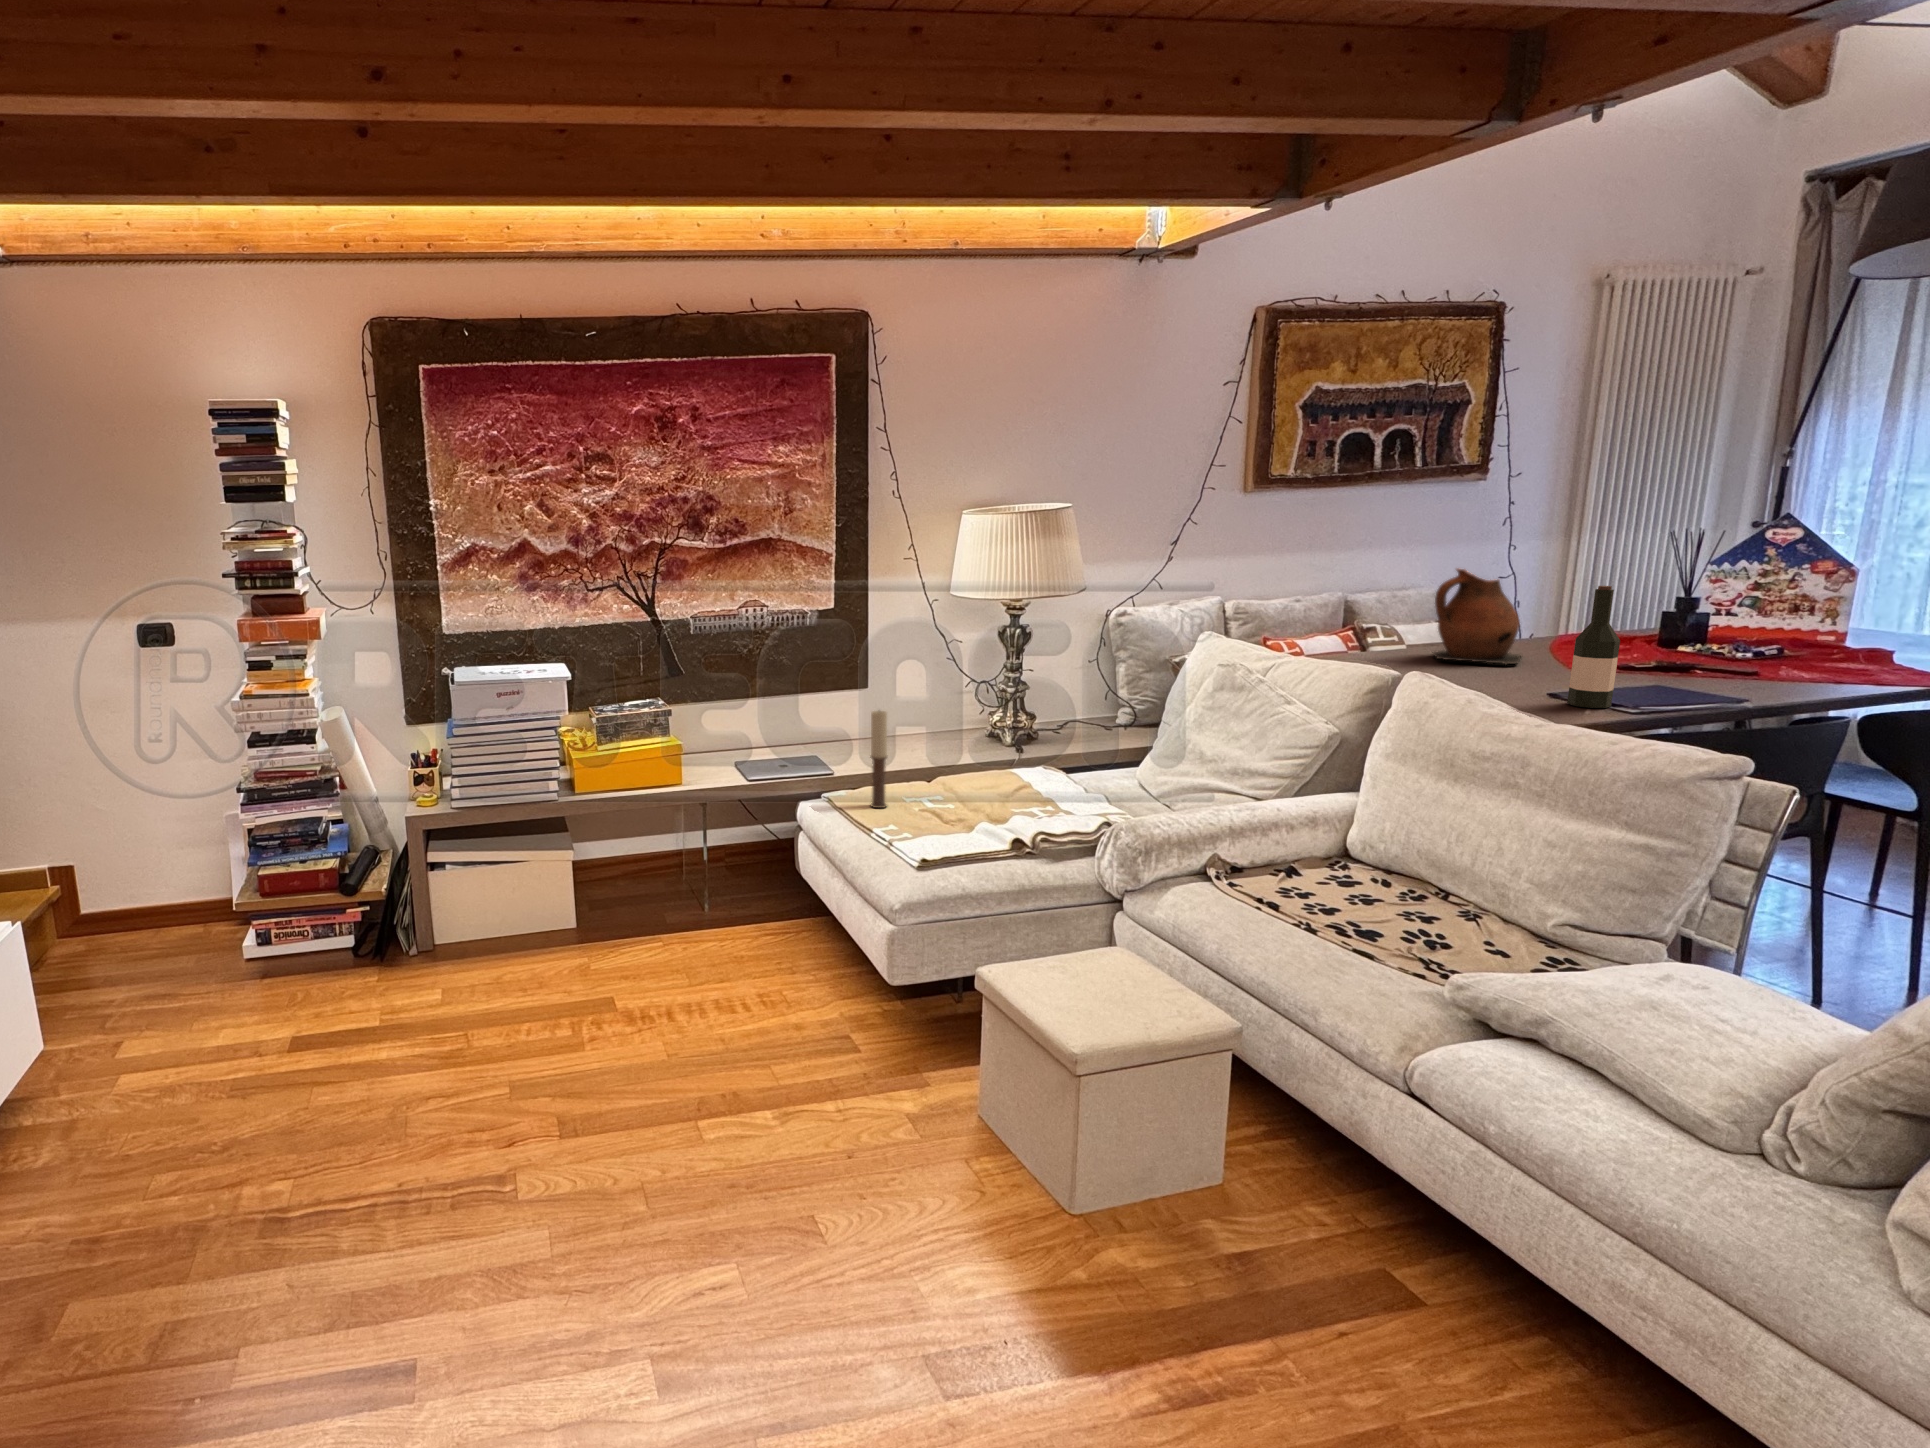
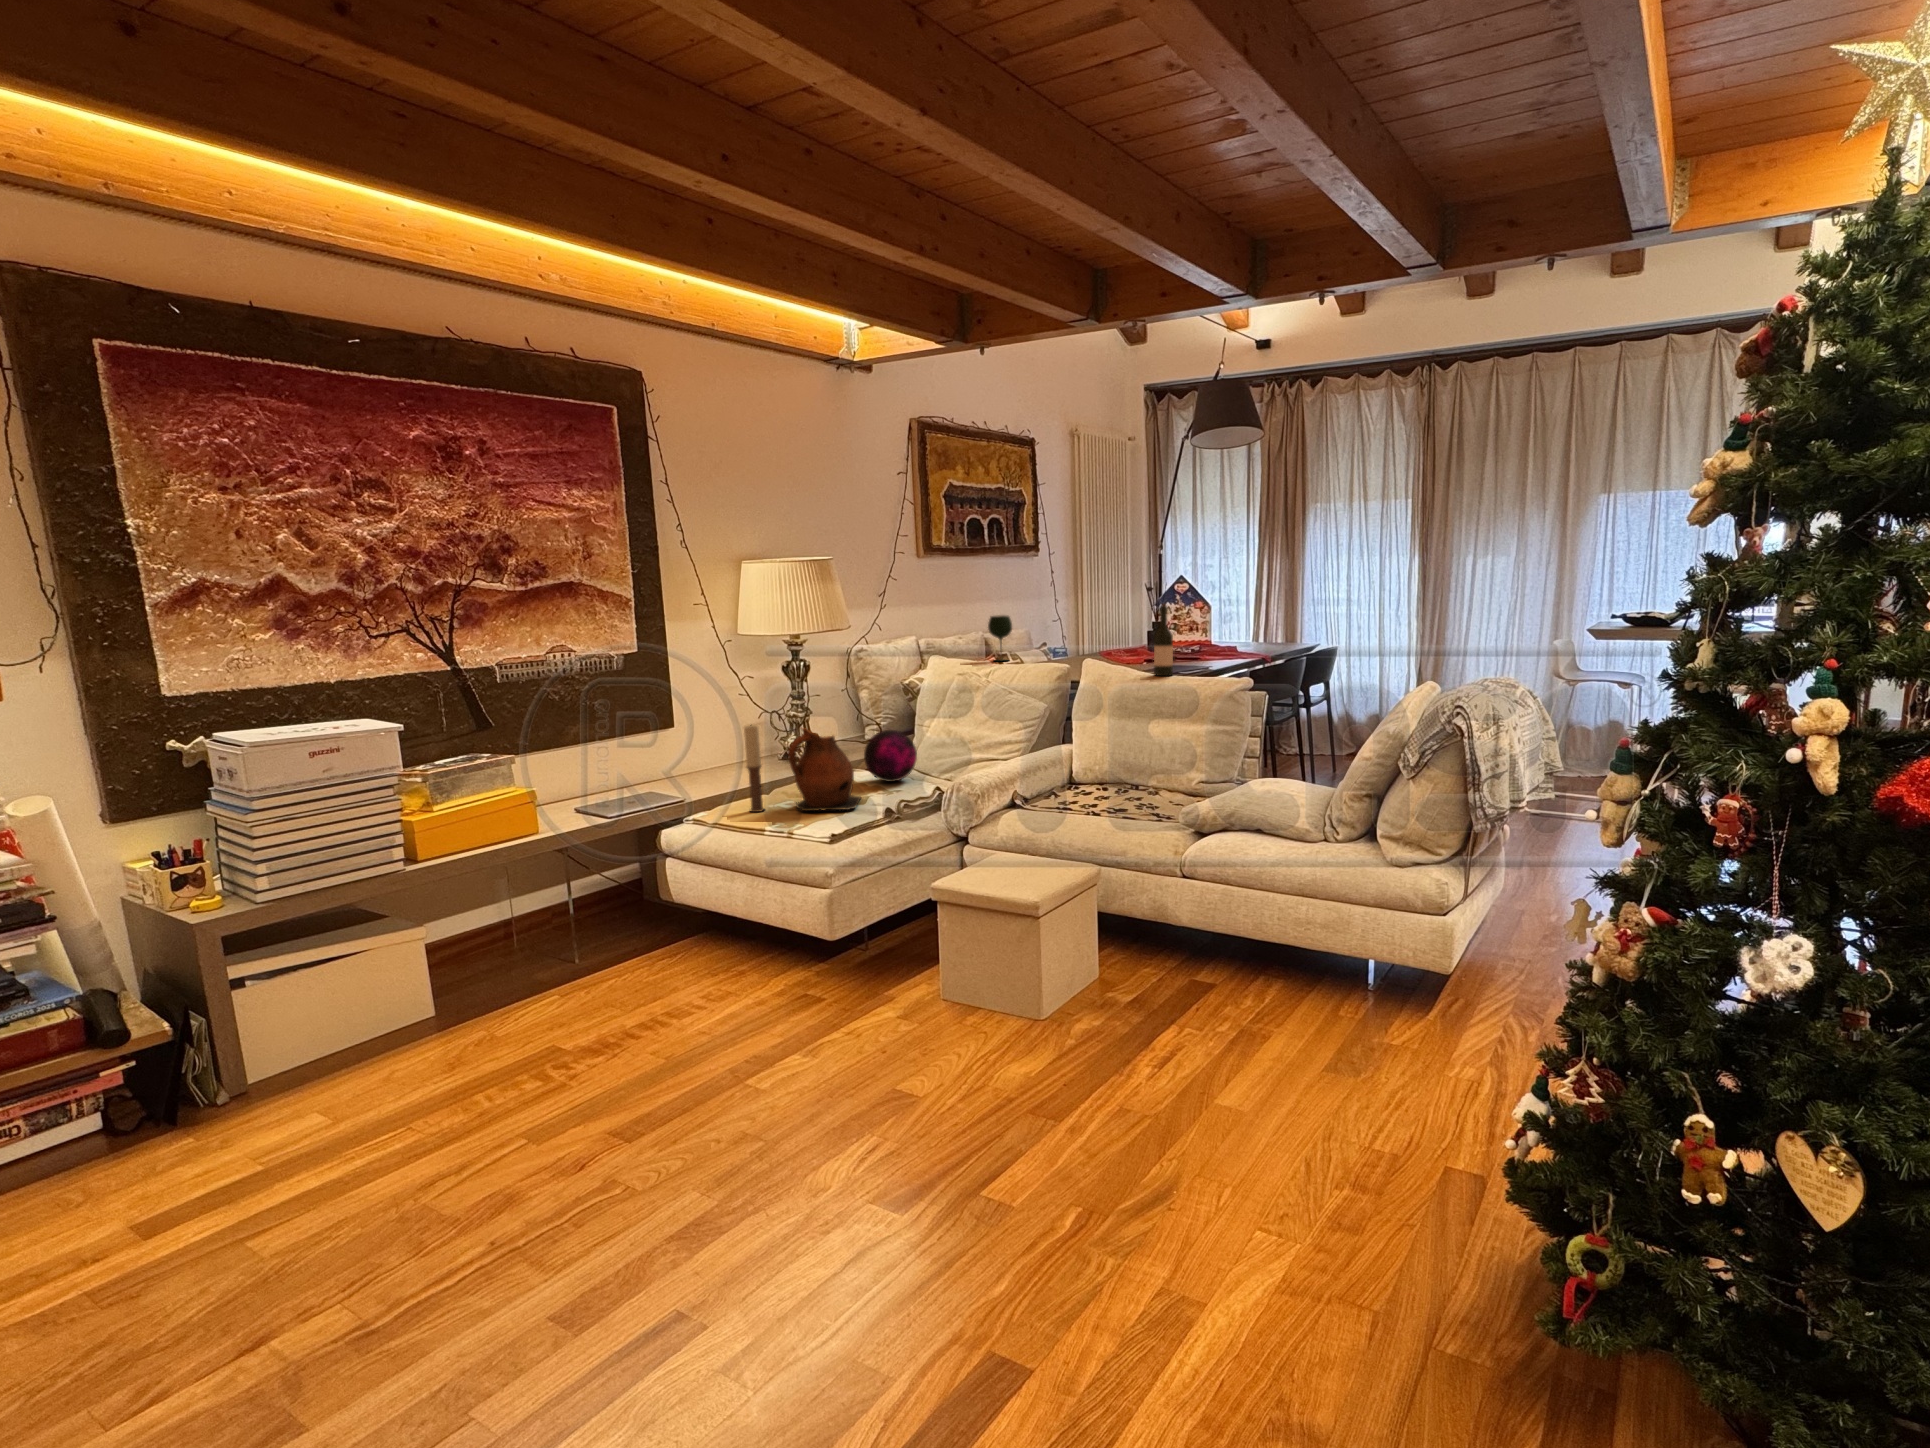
ceramic pitcher: present [1432,569,1521,664] -> present [788,728,861,811]
wine glass: none [1321,578,1362,643] -> present [988,615,1012,661]
decorative orb: none [1037,732,1108,798] -> present [864,730,917,782]

